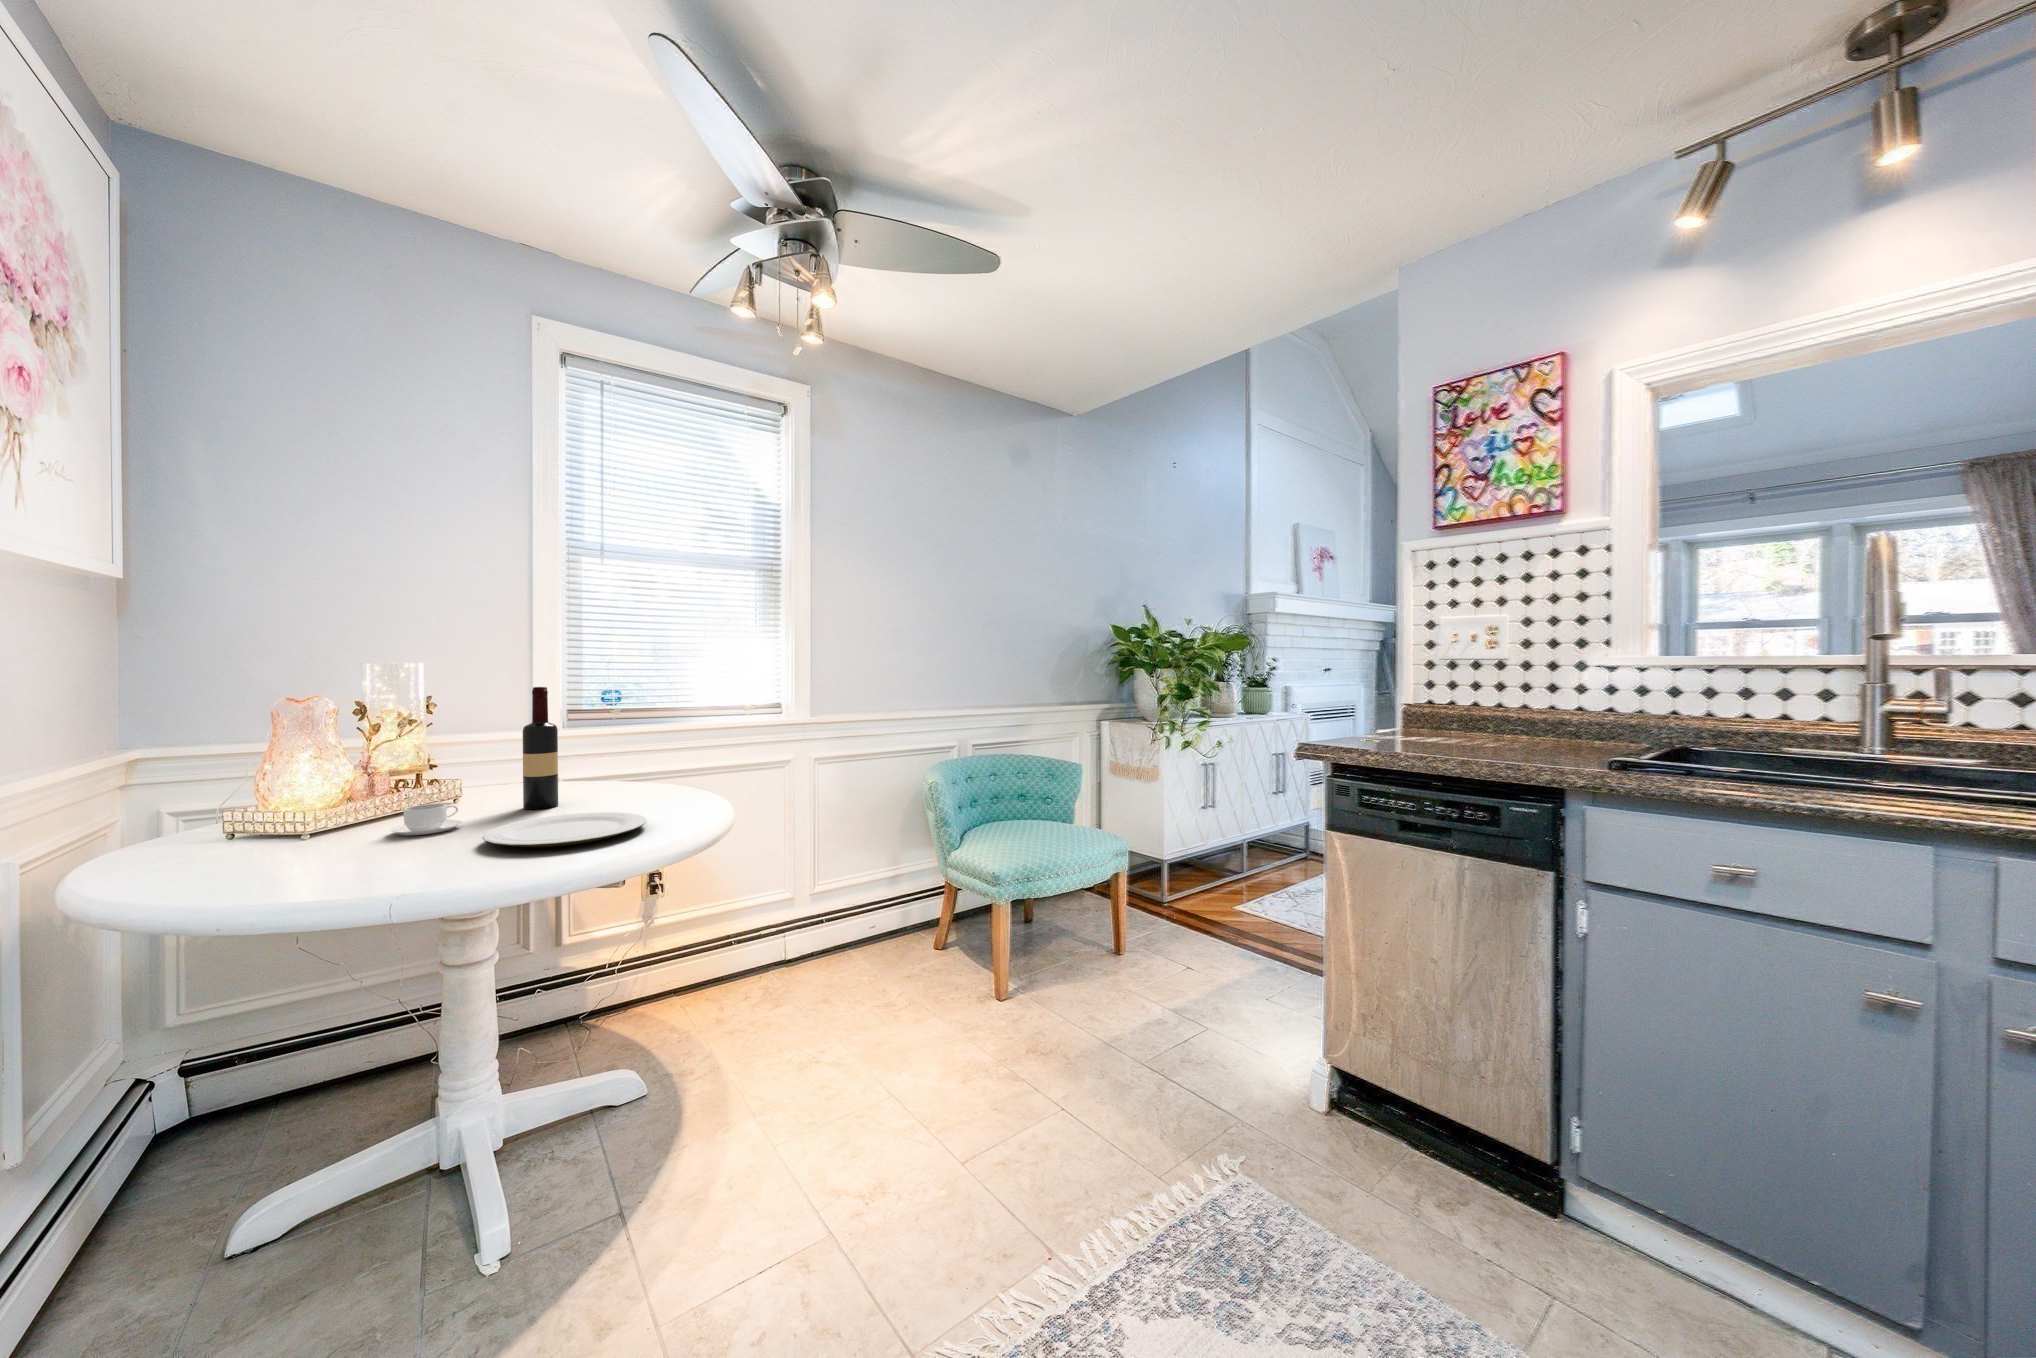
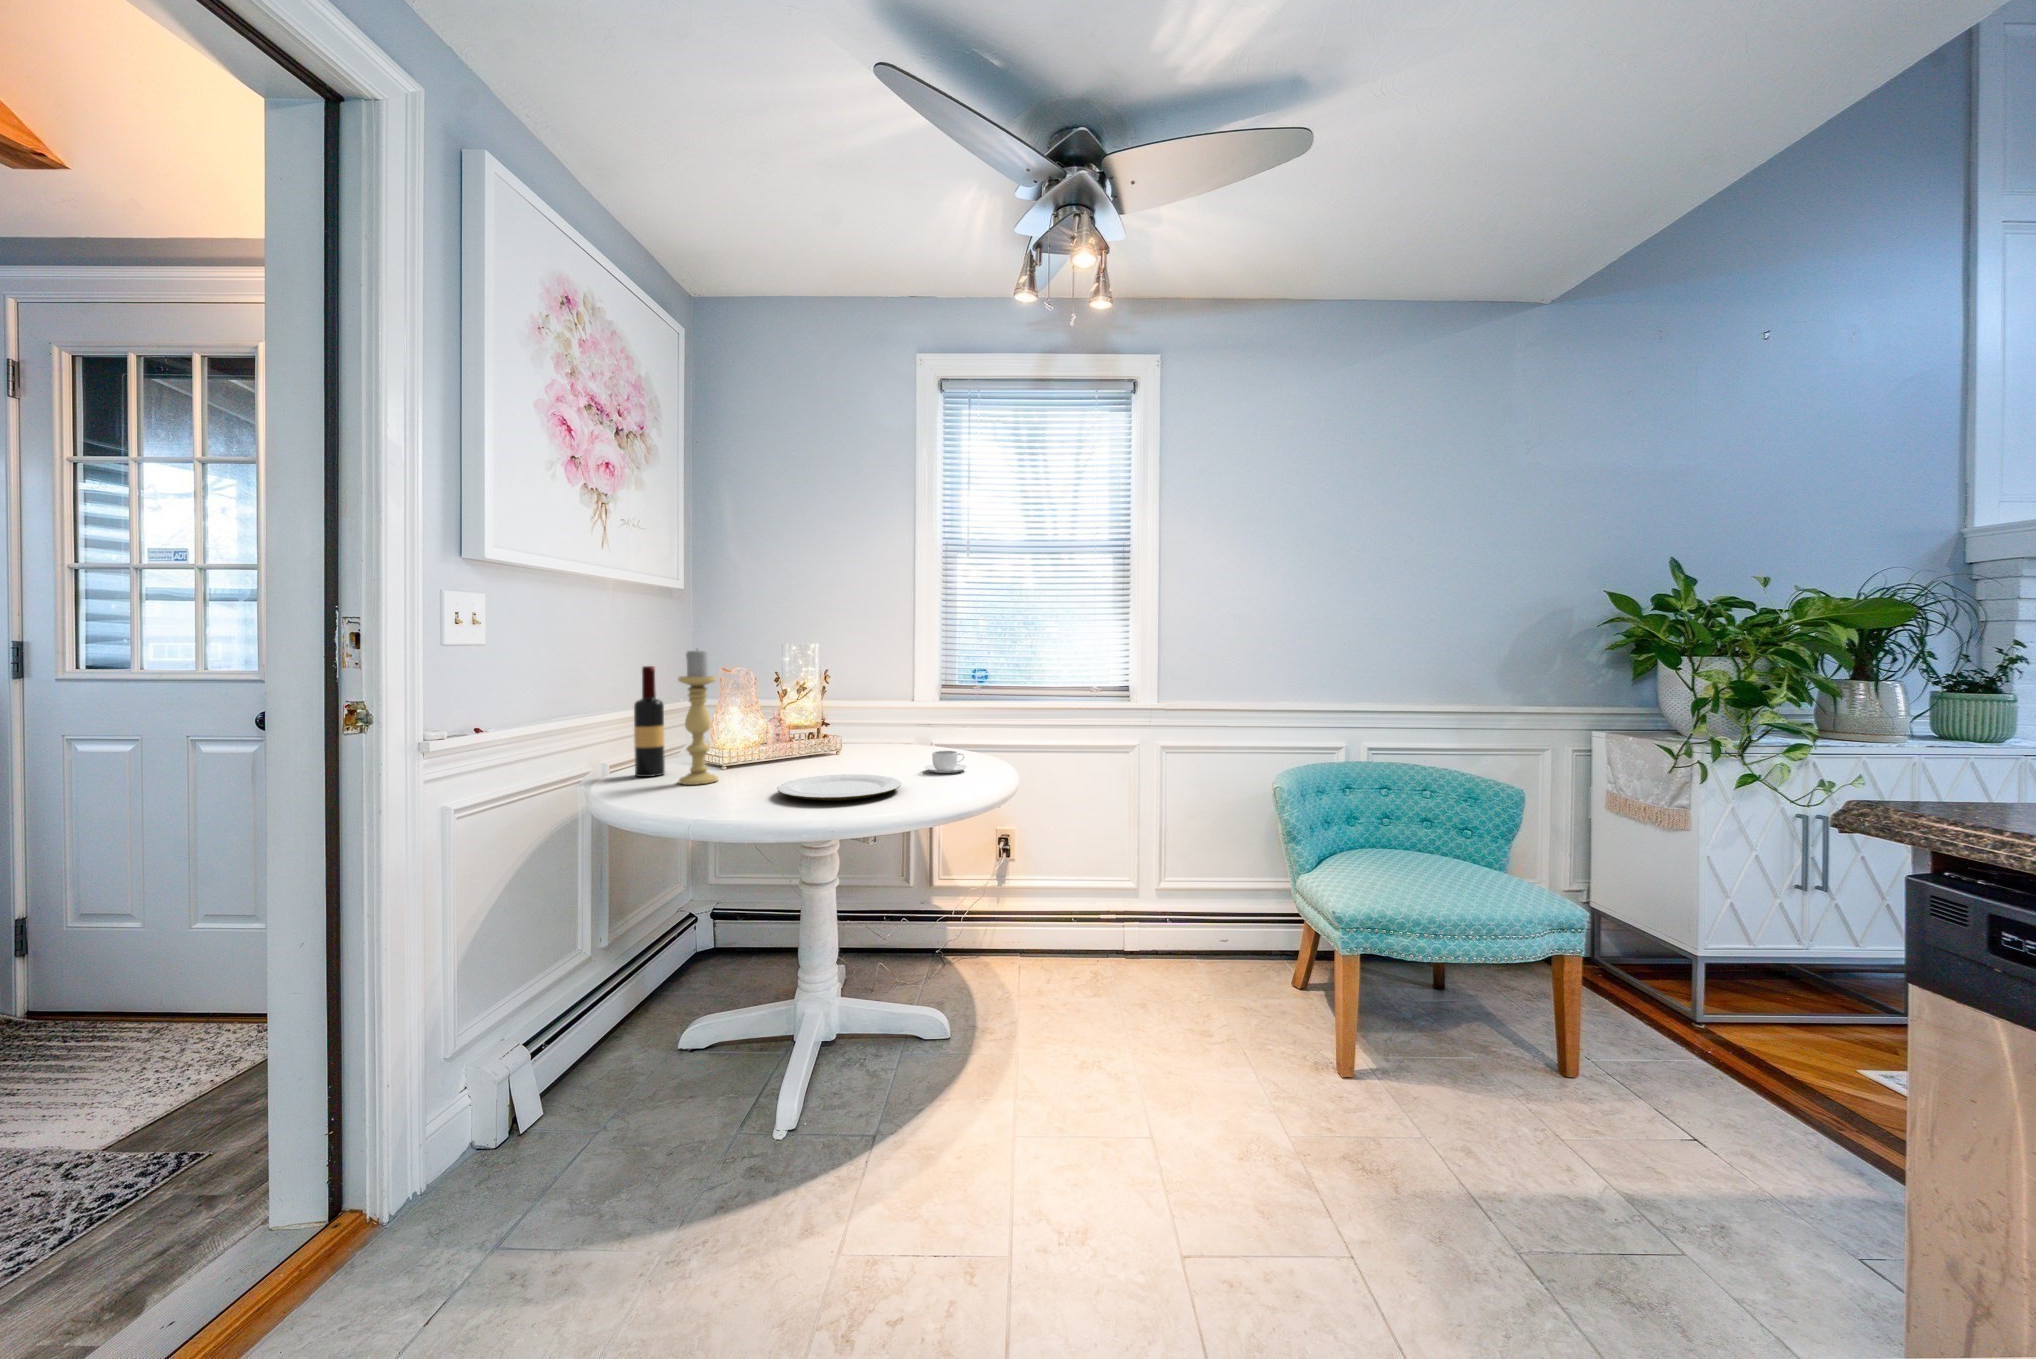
candle holder: none [271,670,342,861] -> present [679,650,718,785]
wine bottle: present [523,687,558,809] -> present [634,666,665,777]
coffee cup: present [390,803,462,835] -> present [925,751,967,773]

